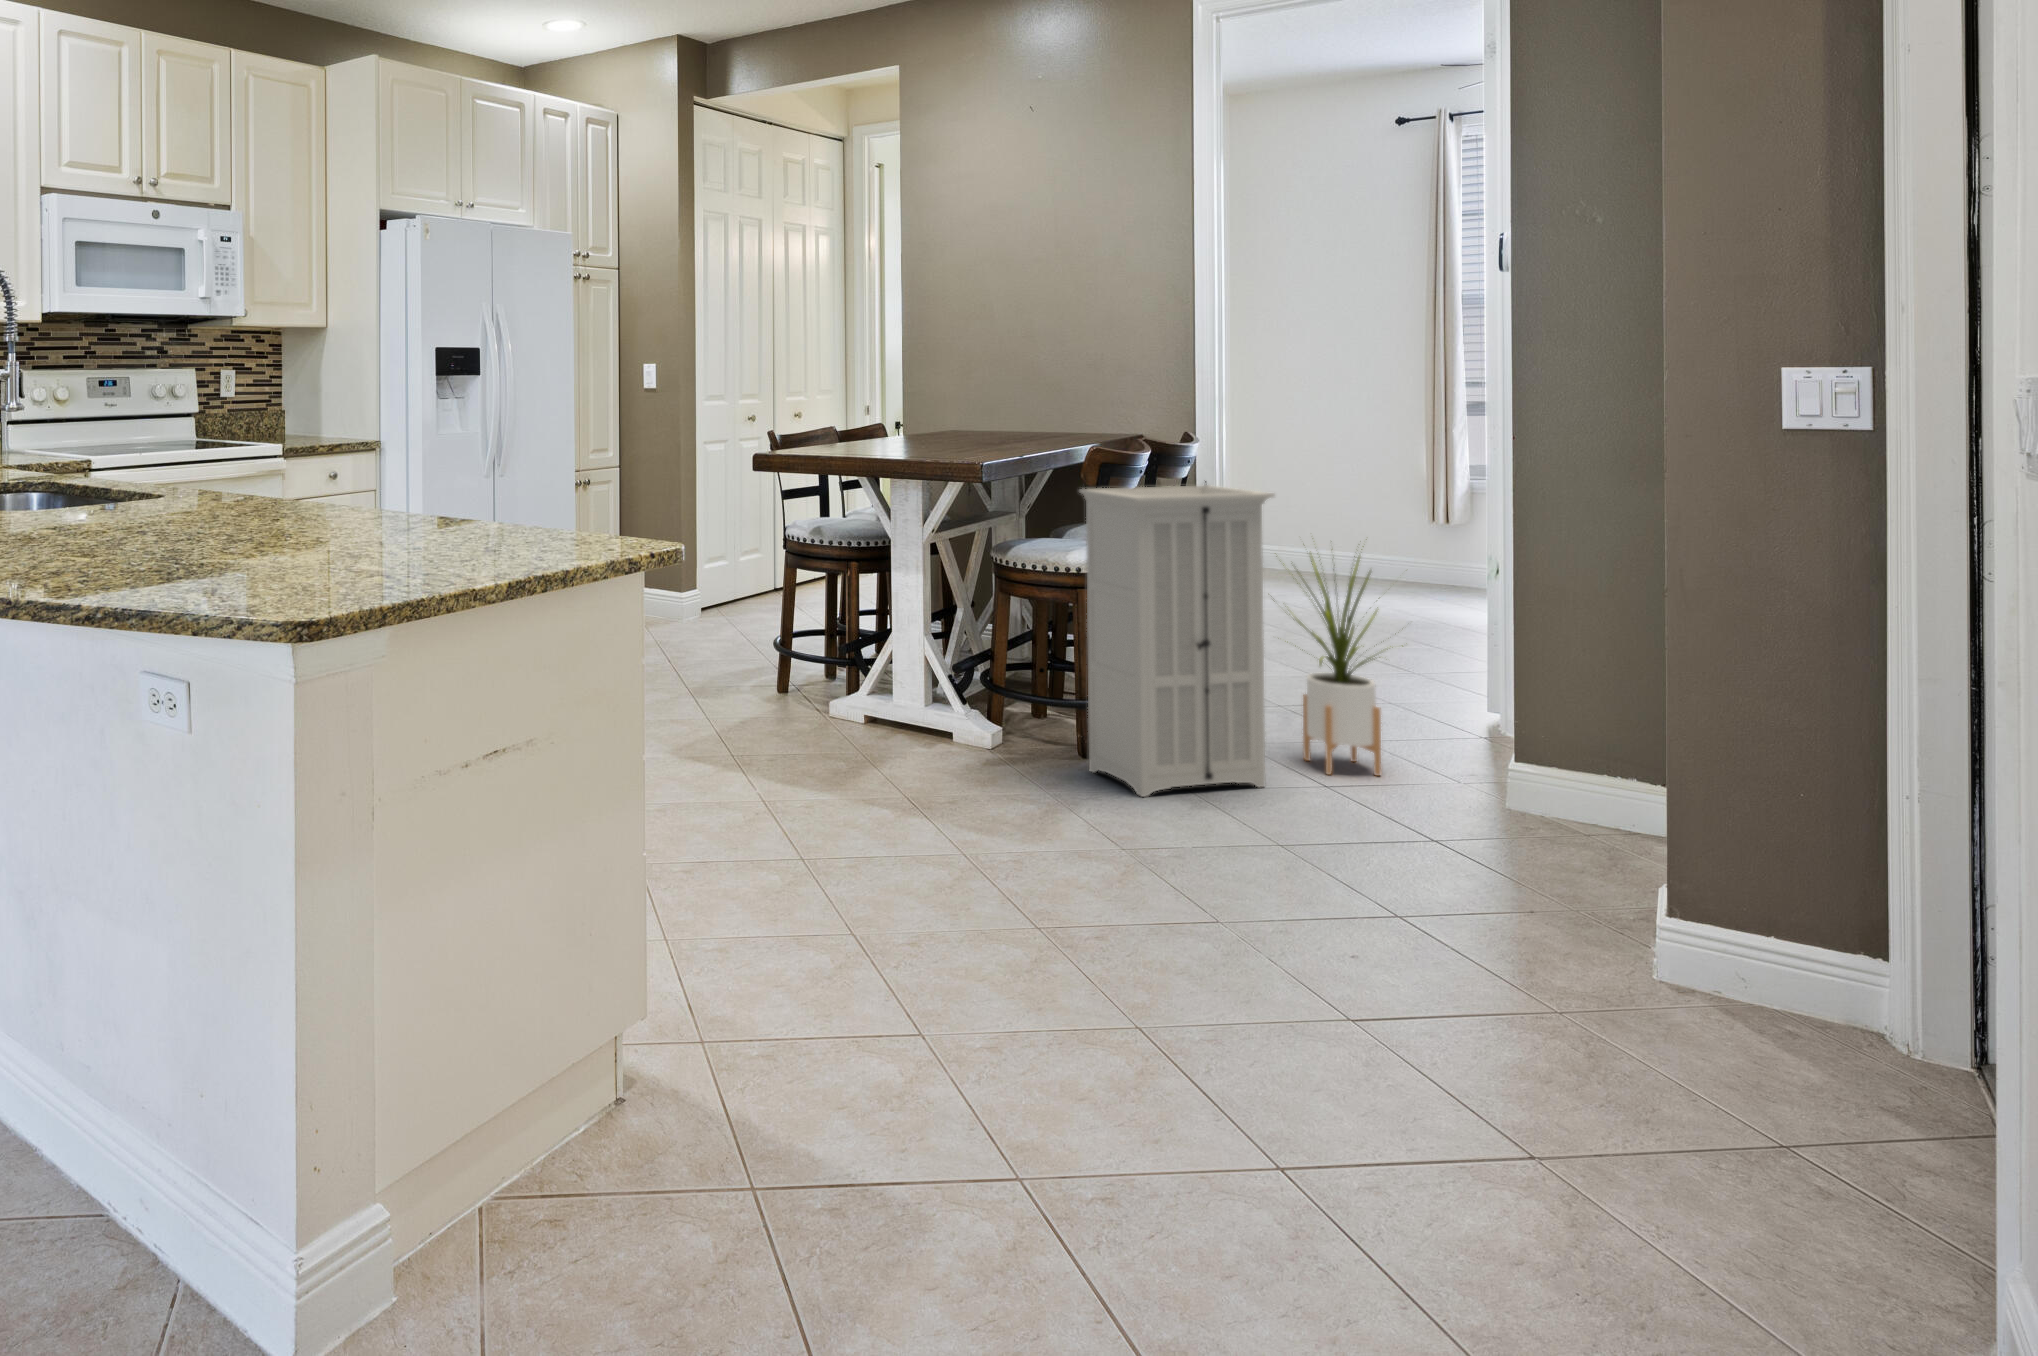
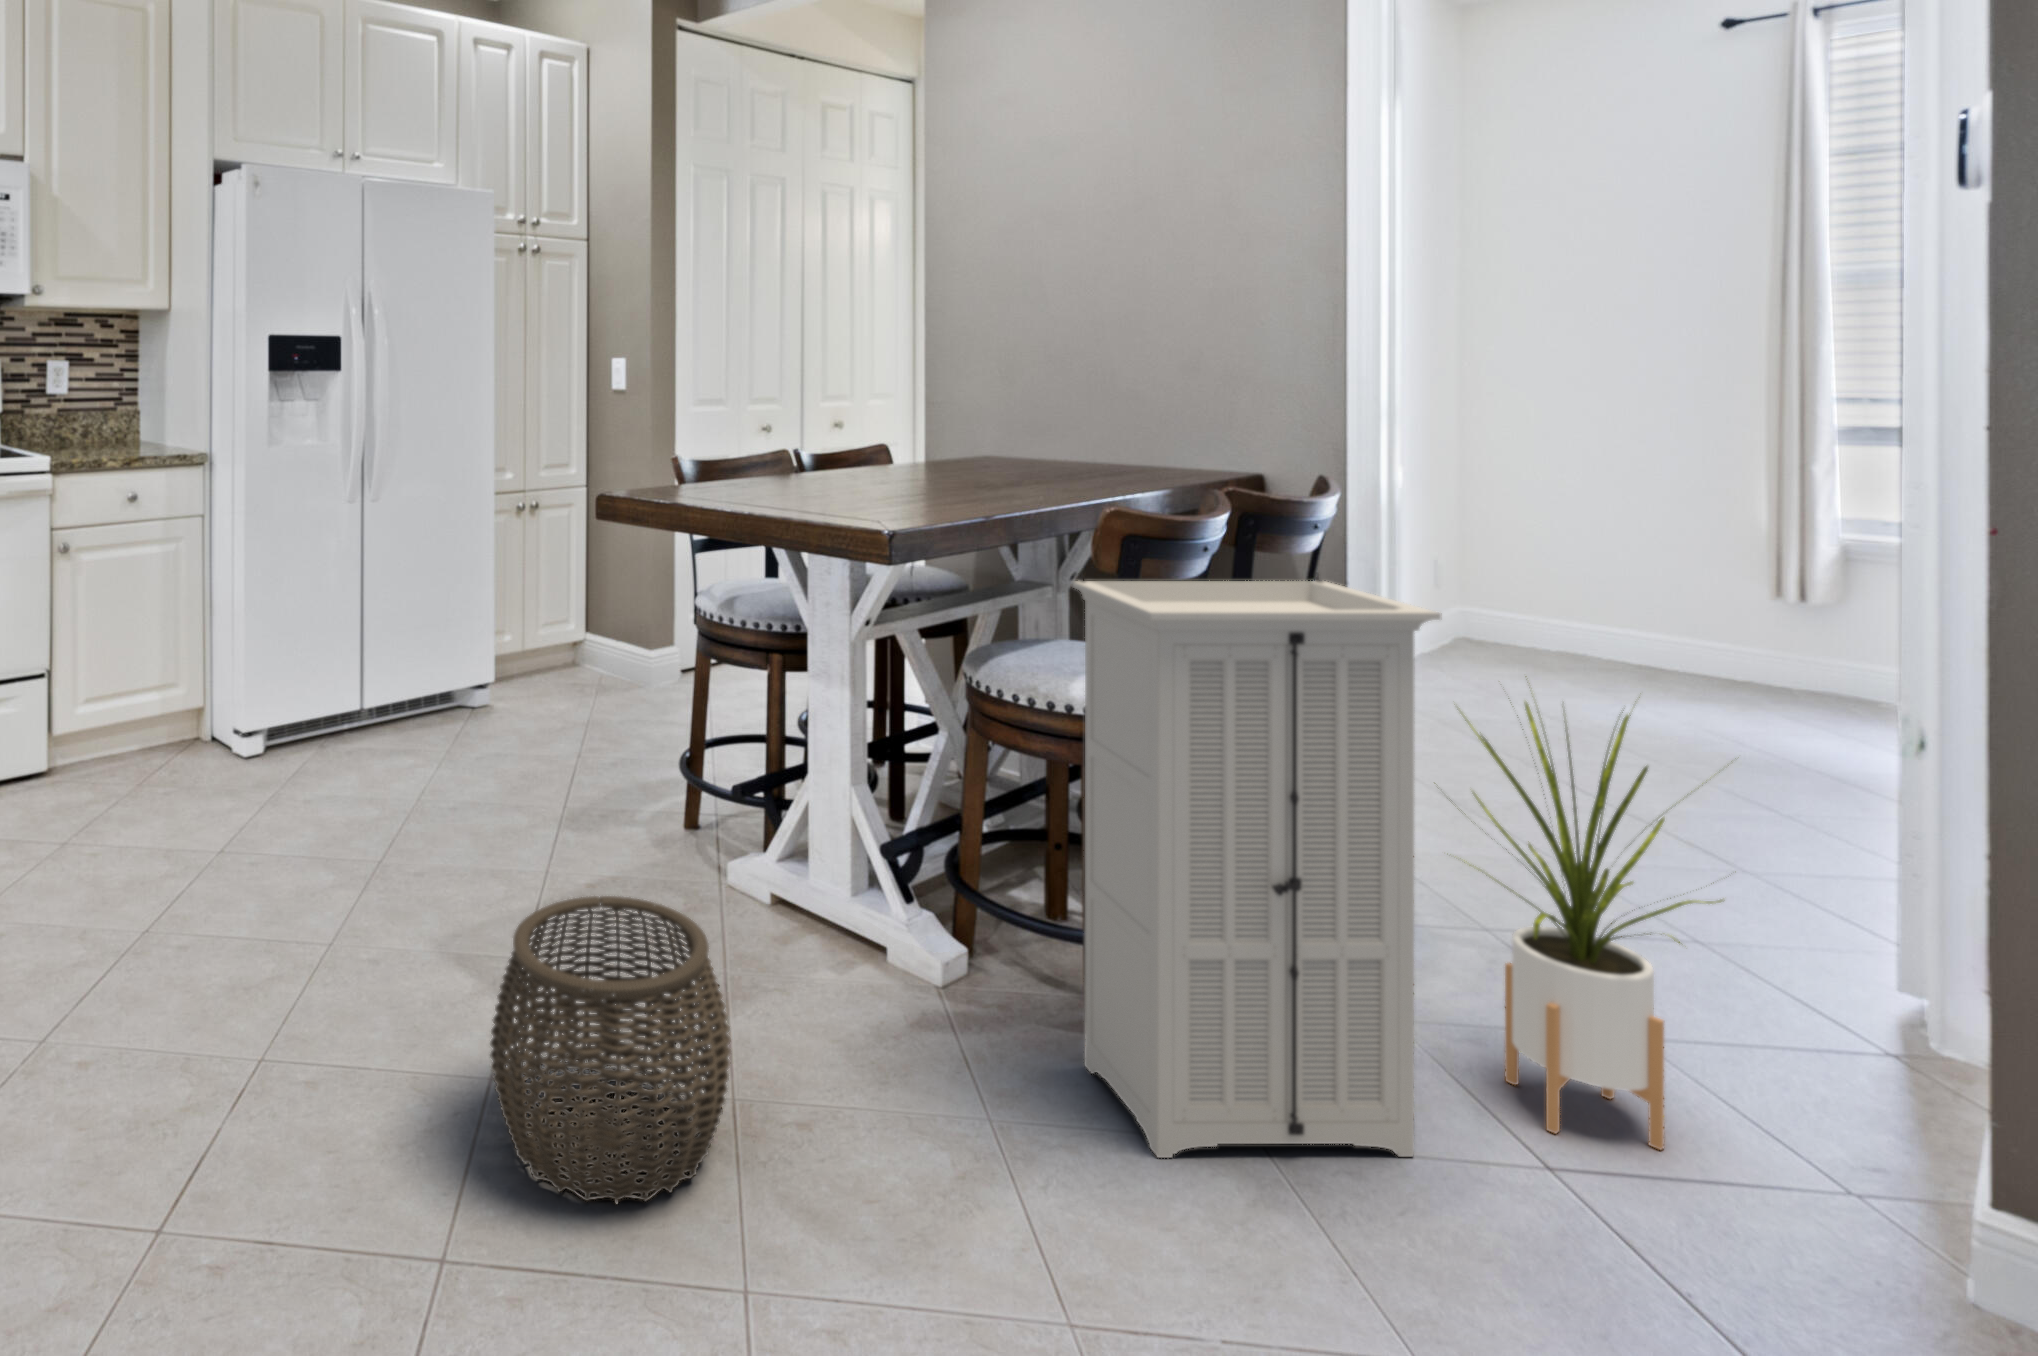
woven basket: none [785,683,927,832] -> present [490,896,731,1204]

